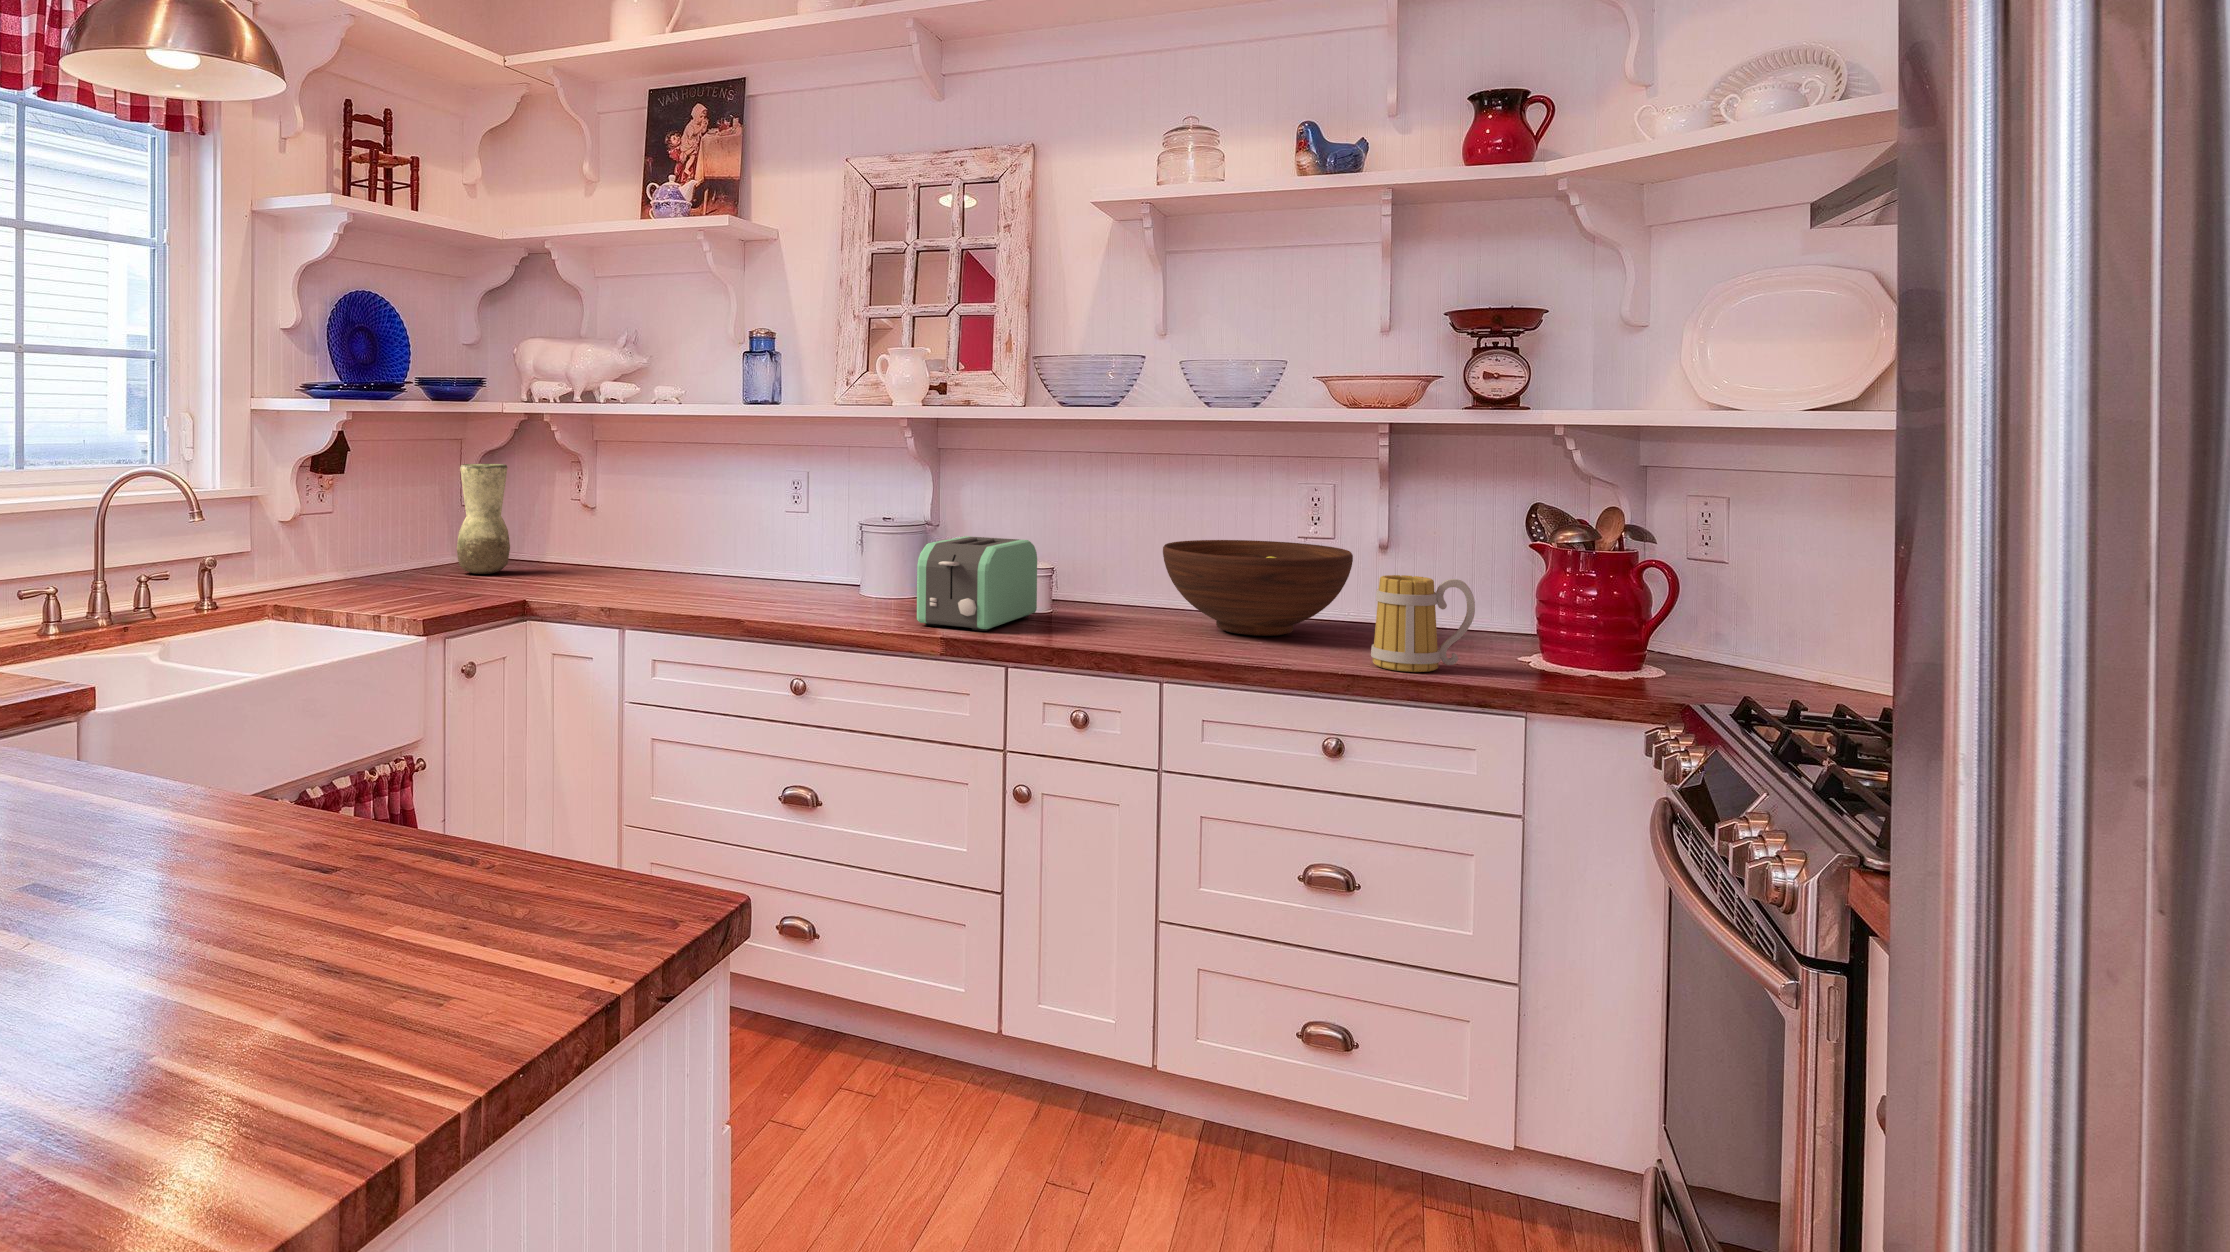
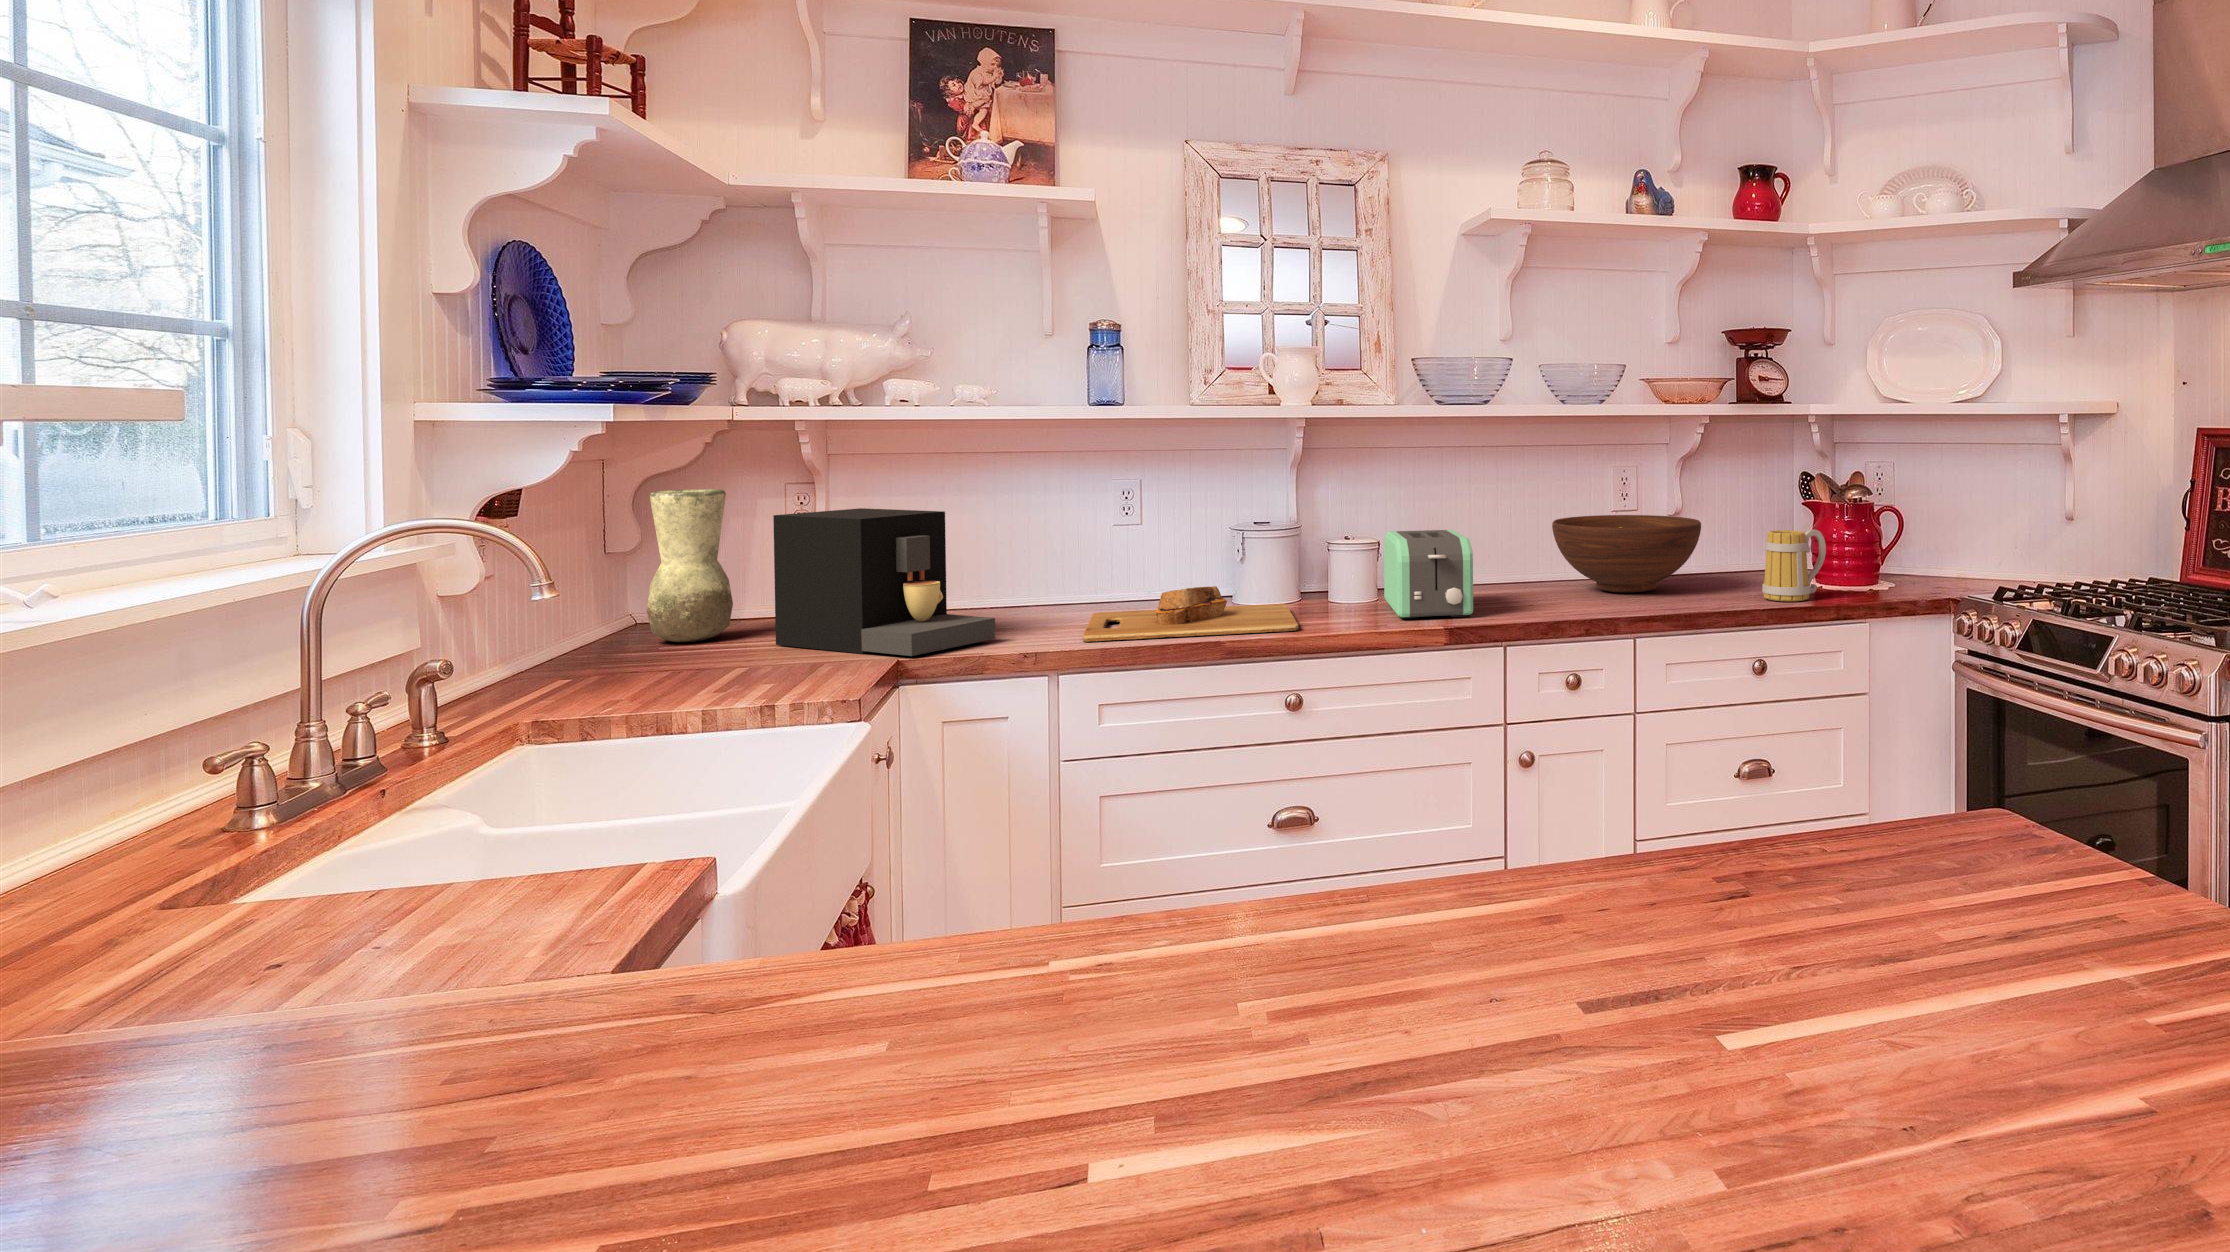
coffee maker: none [503,484,607,599] -> present [773,508,995,656]
cutting board: none [651,571,871,620] -> present [1083,586,1298,642]

